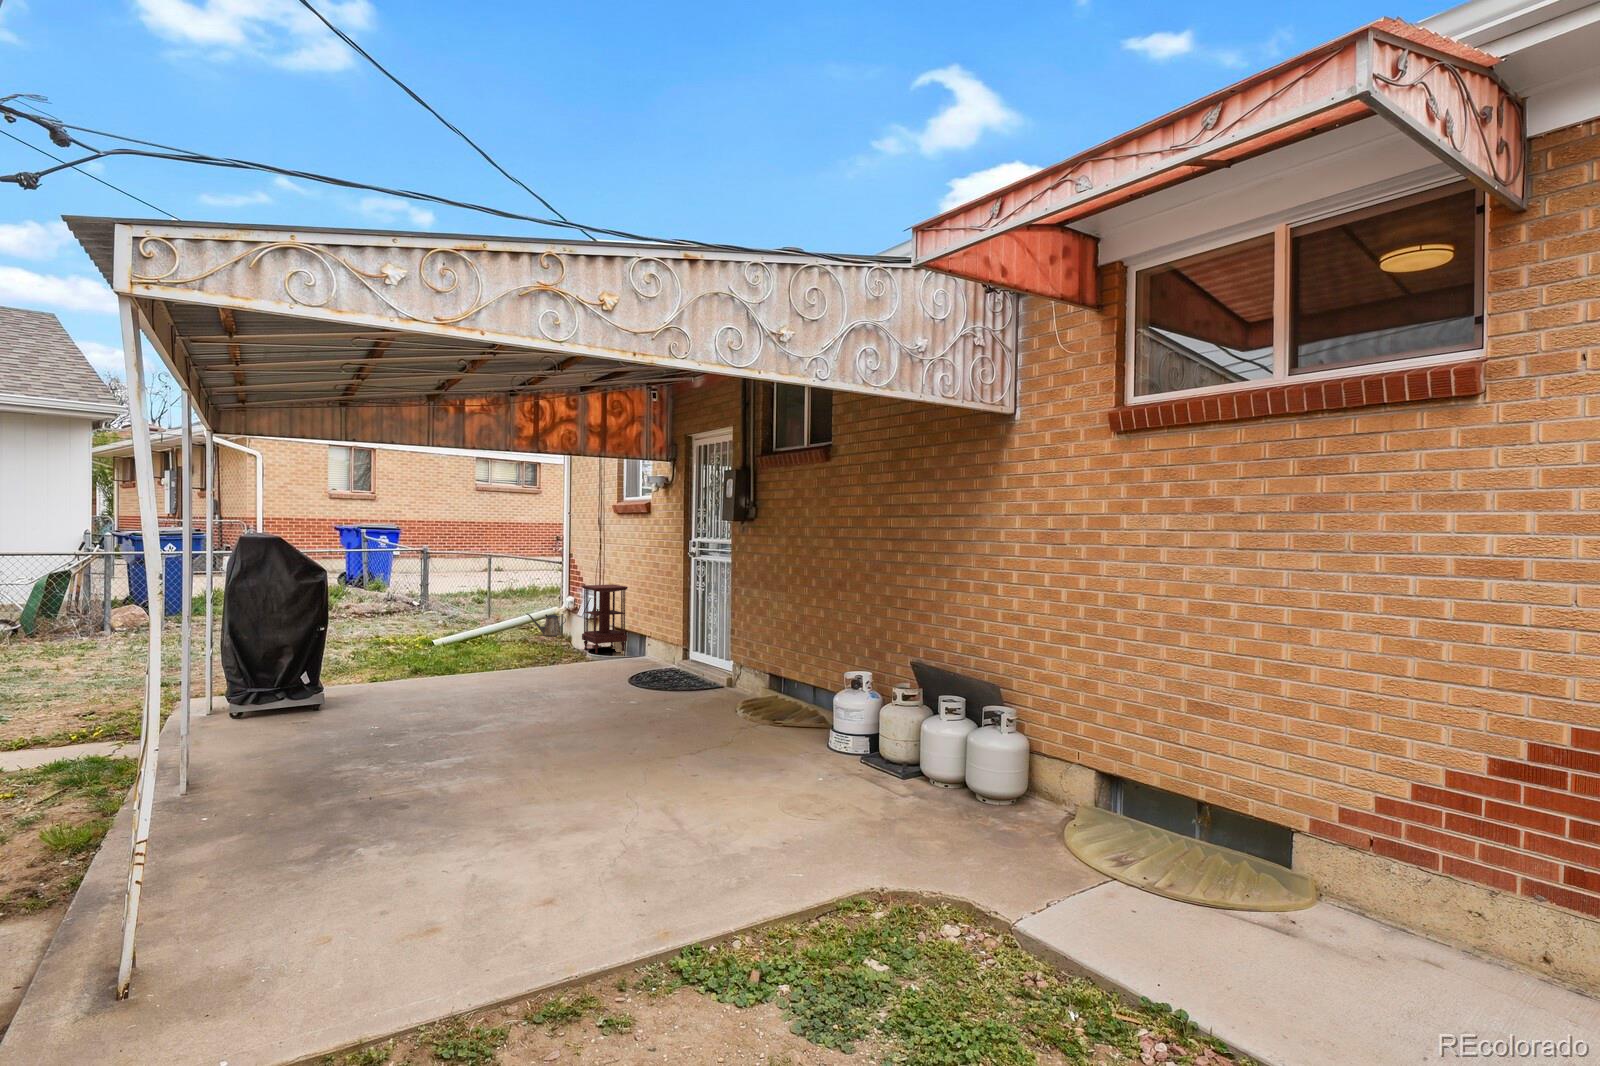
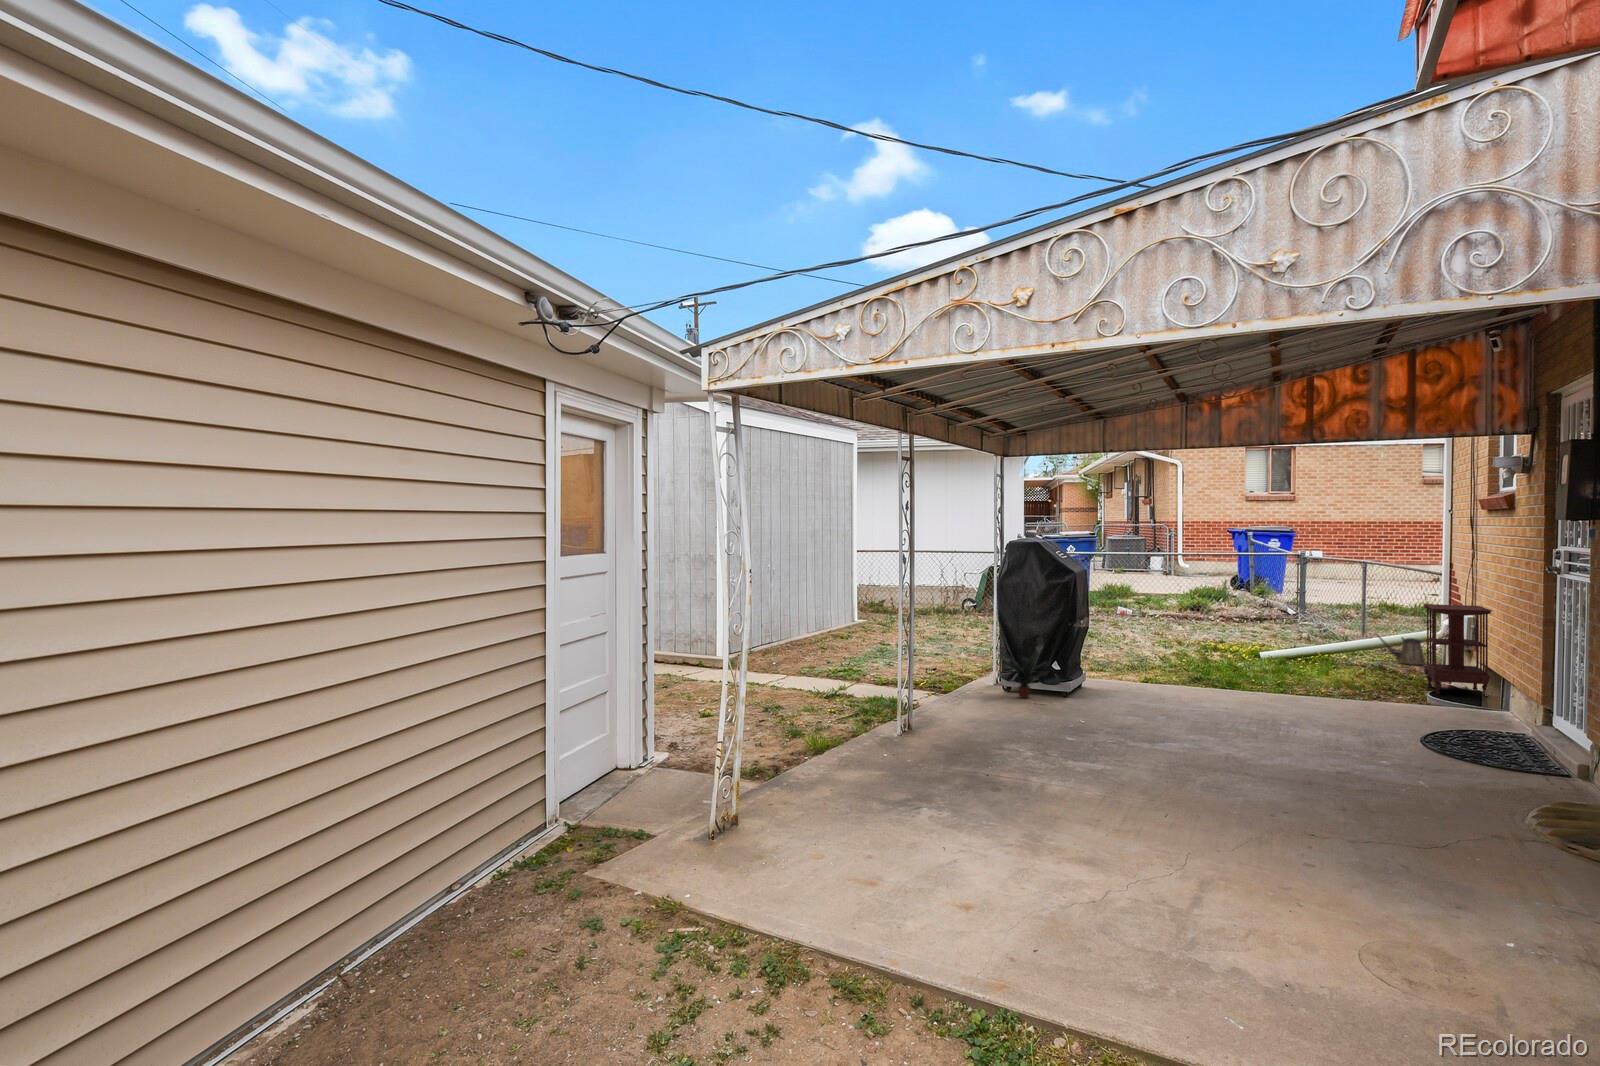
potted plant: none [231,665,302,721] -> present [1004,653,1047,698]

